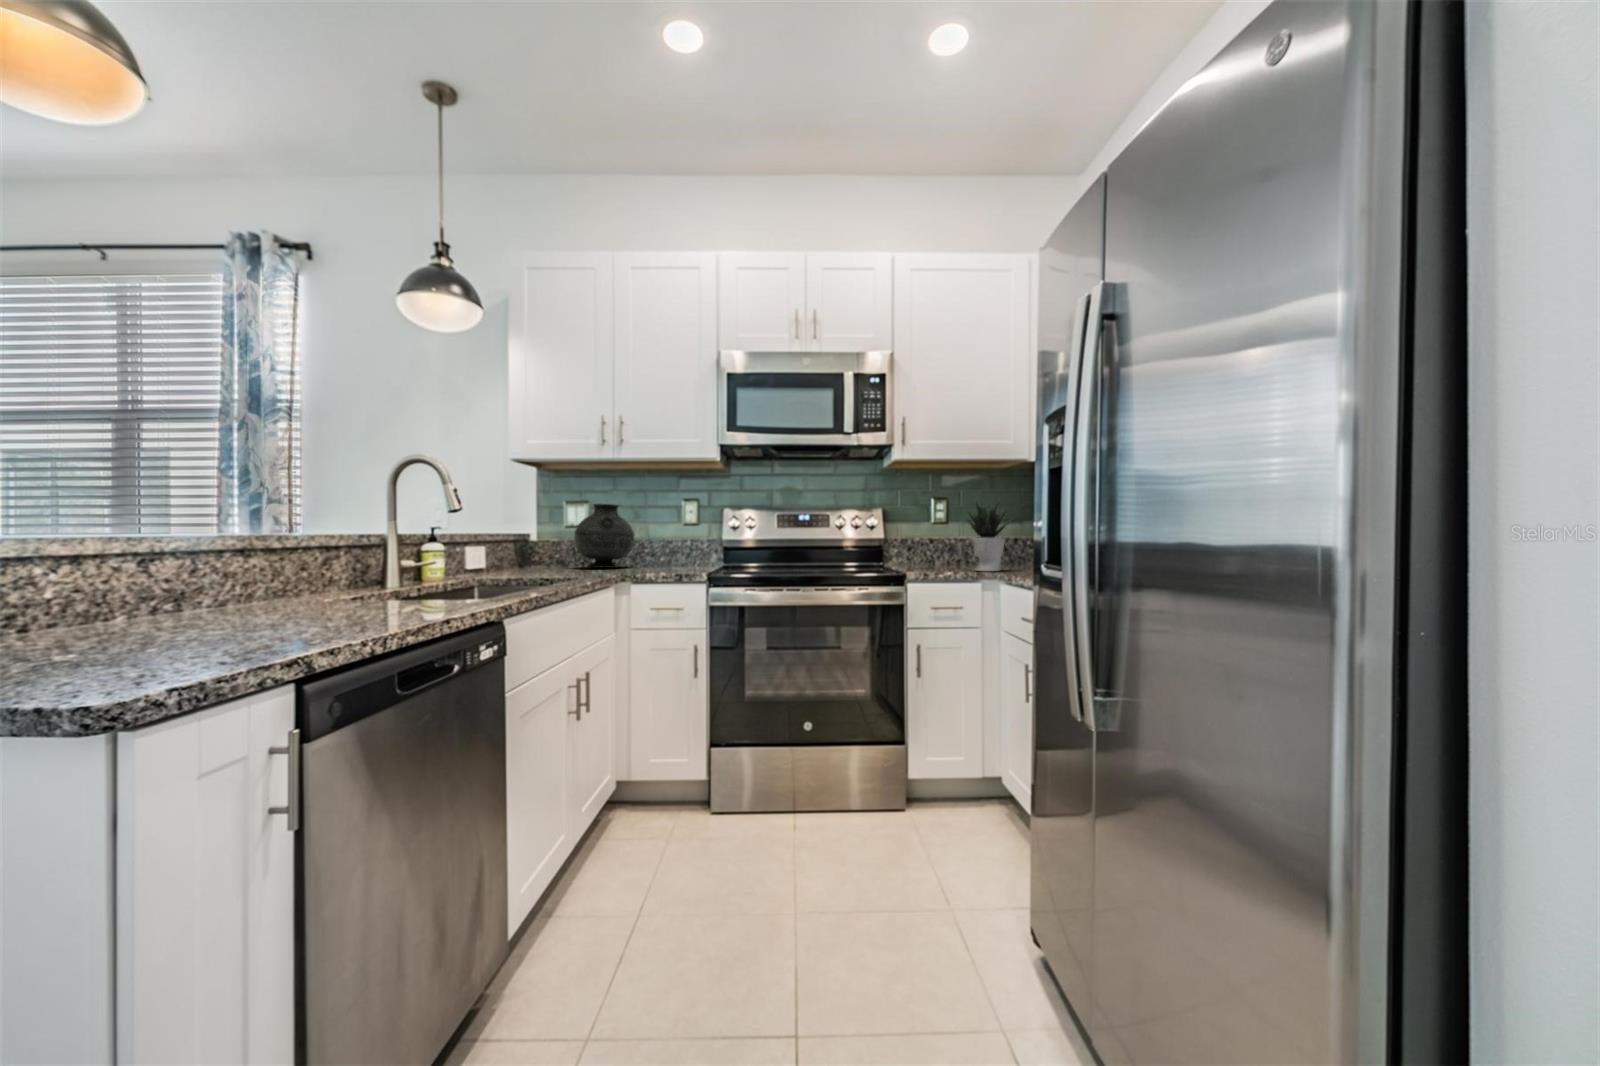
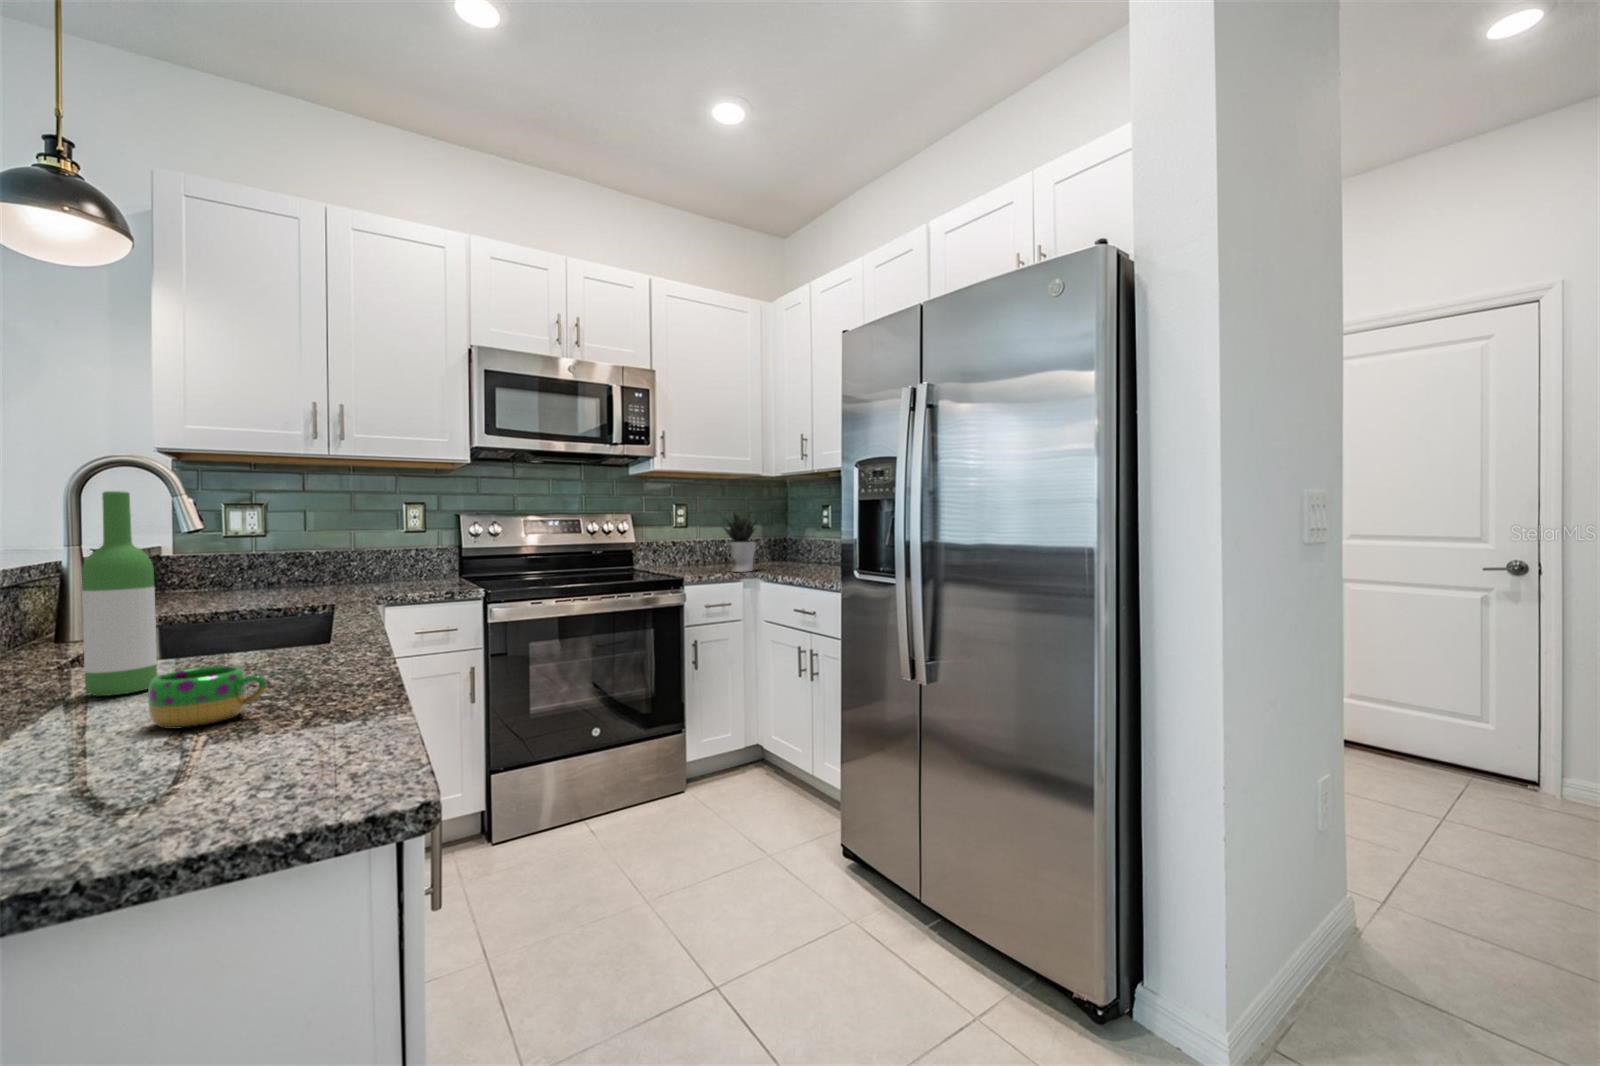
wine bottle: none [223,464,276,621] -> present [82,491,157,696]
vase: present [574,504,634,568] -> none [252,508,342,589]
mug: none [132,601,219,648] -> present [148,666,266,729]

